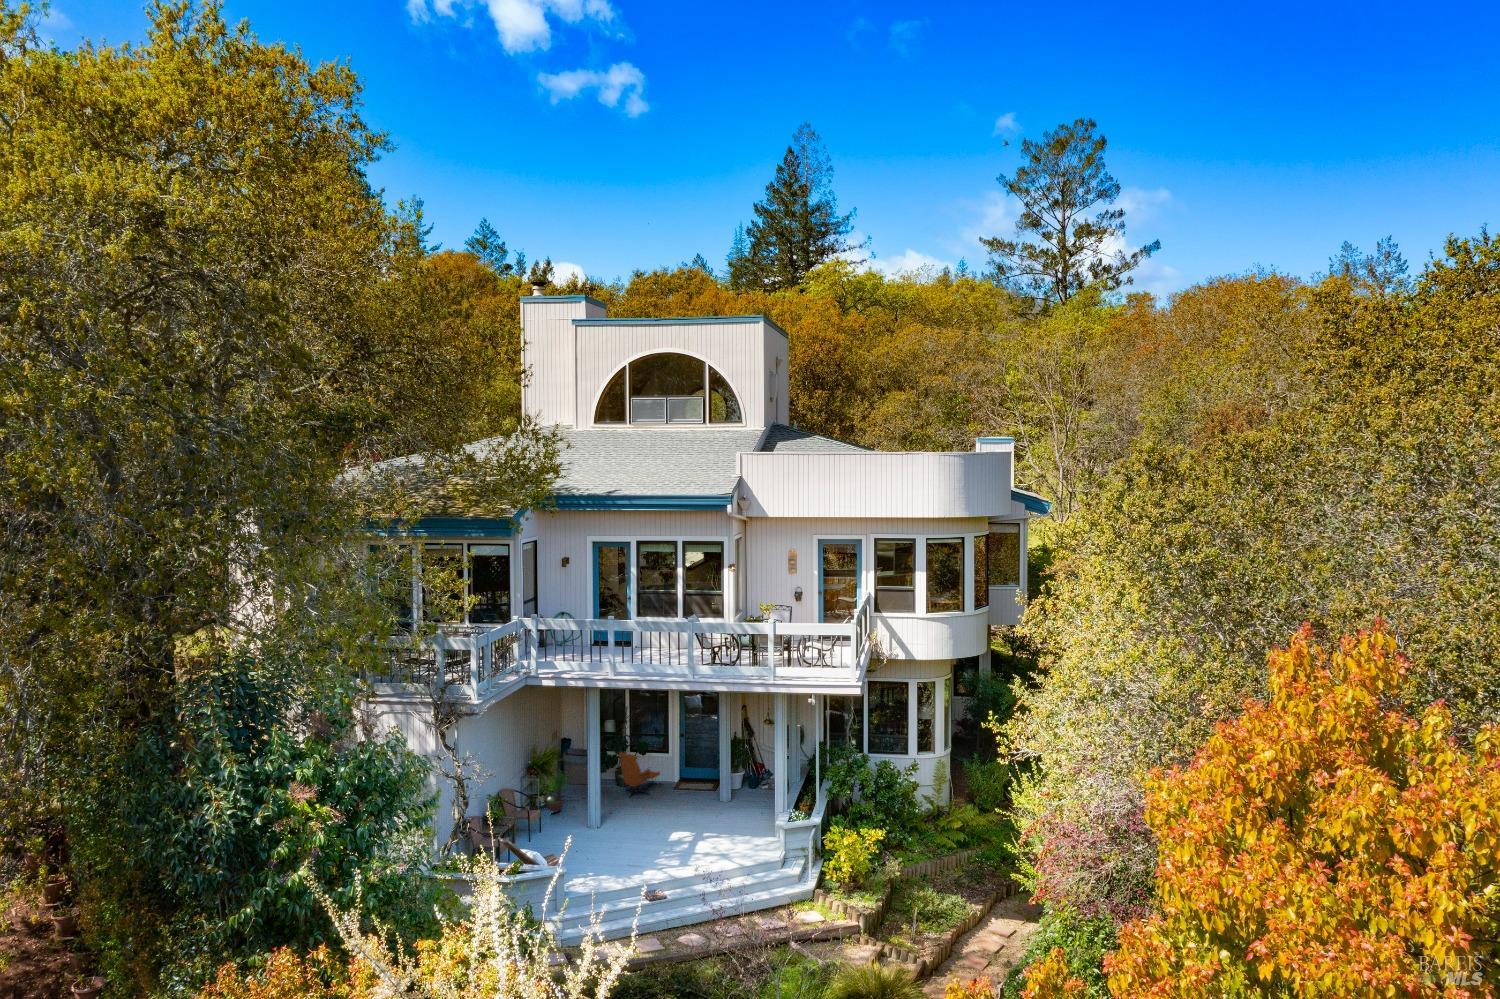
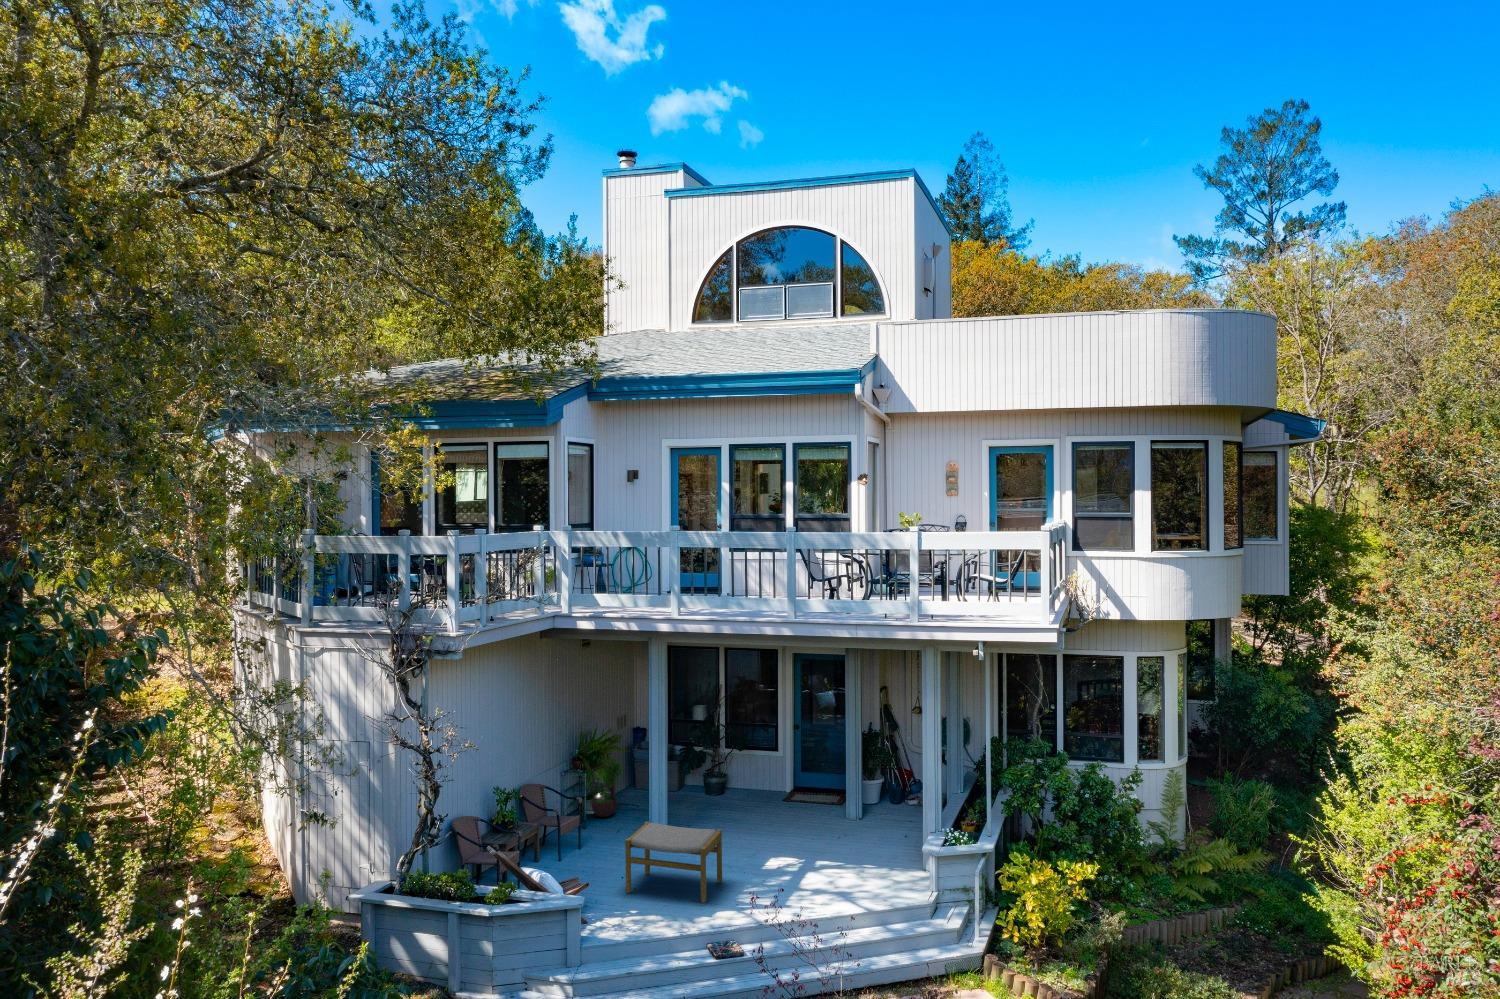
lounge chair: present [620,752,660,797] -> none [702,737,768,805]
footstool: none [591,821,652,871] -> present [625,822,722,903]

